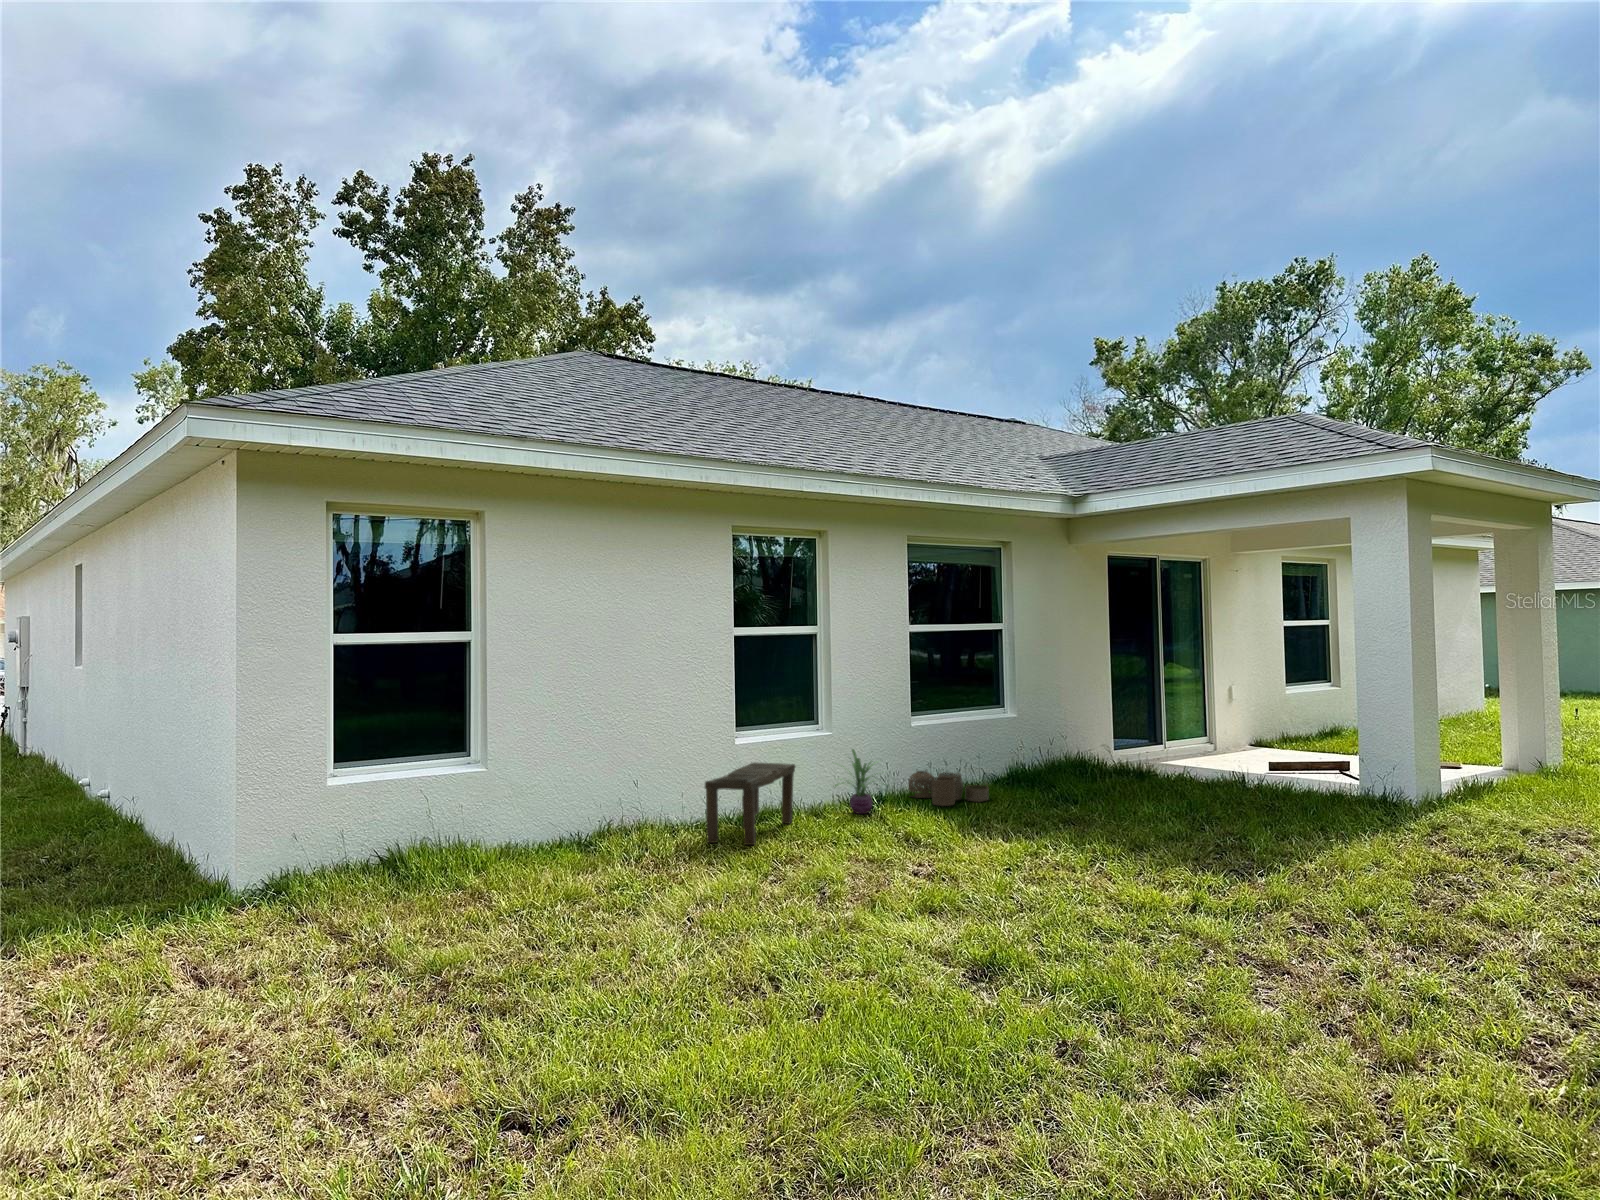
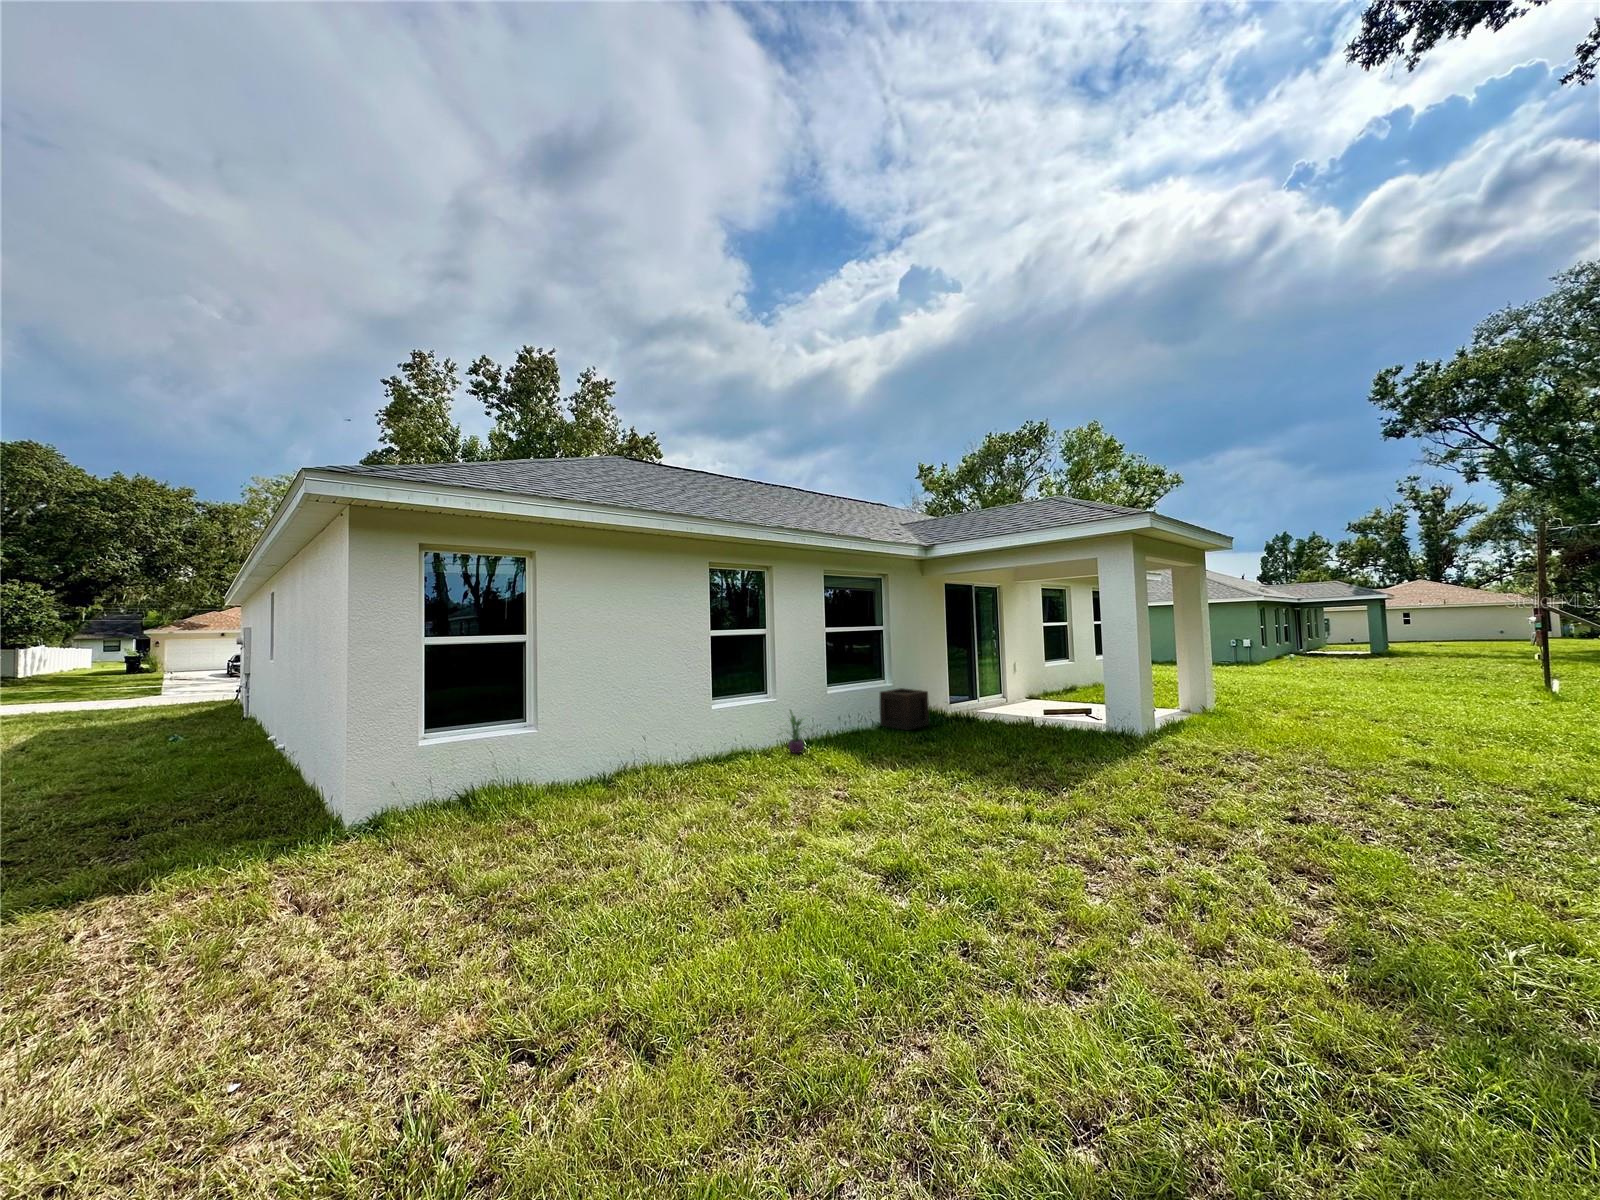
wooden crate: none [994,724,1072,788] -> present [879,688,929,730]
bench: present [705,762,795,845] -> none [688,720,752,781]
woven basket: present [909,771,989,806] -> none [826,720,879,745]

